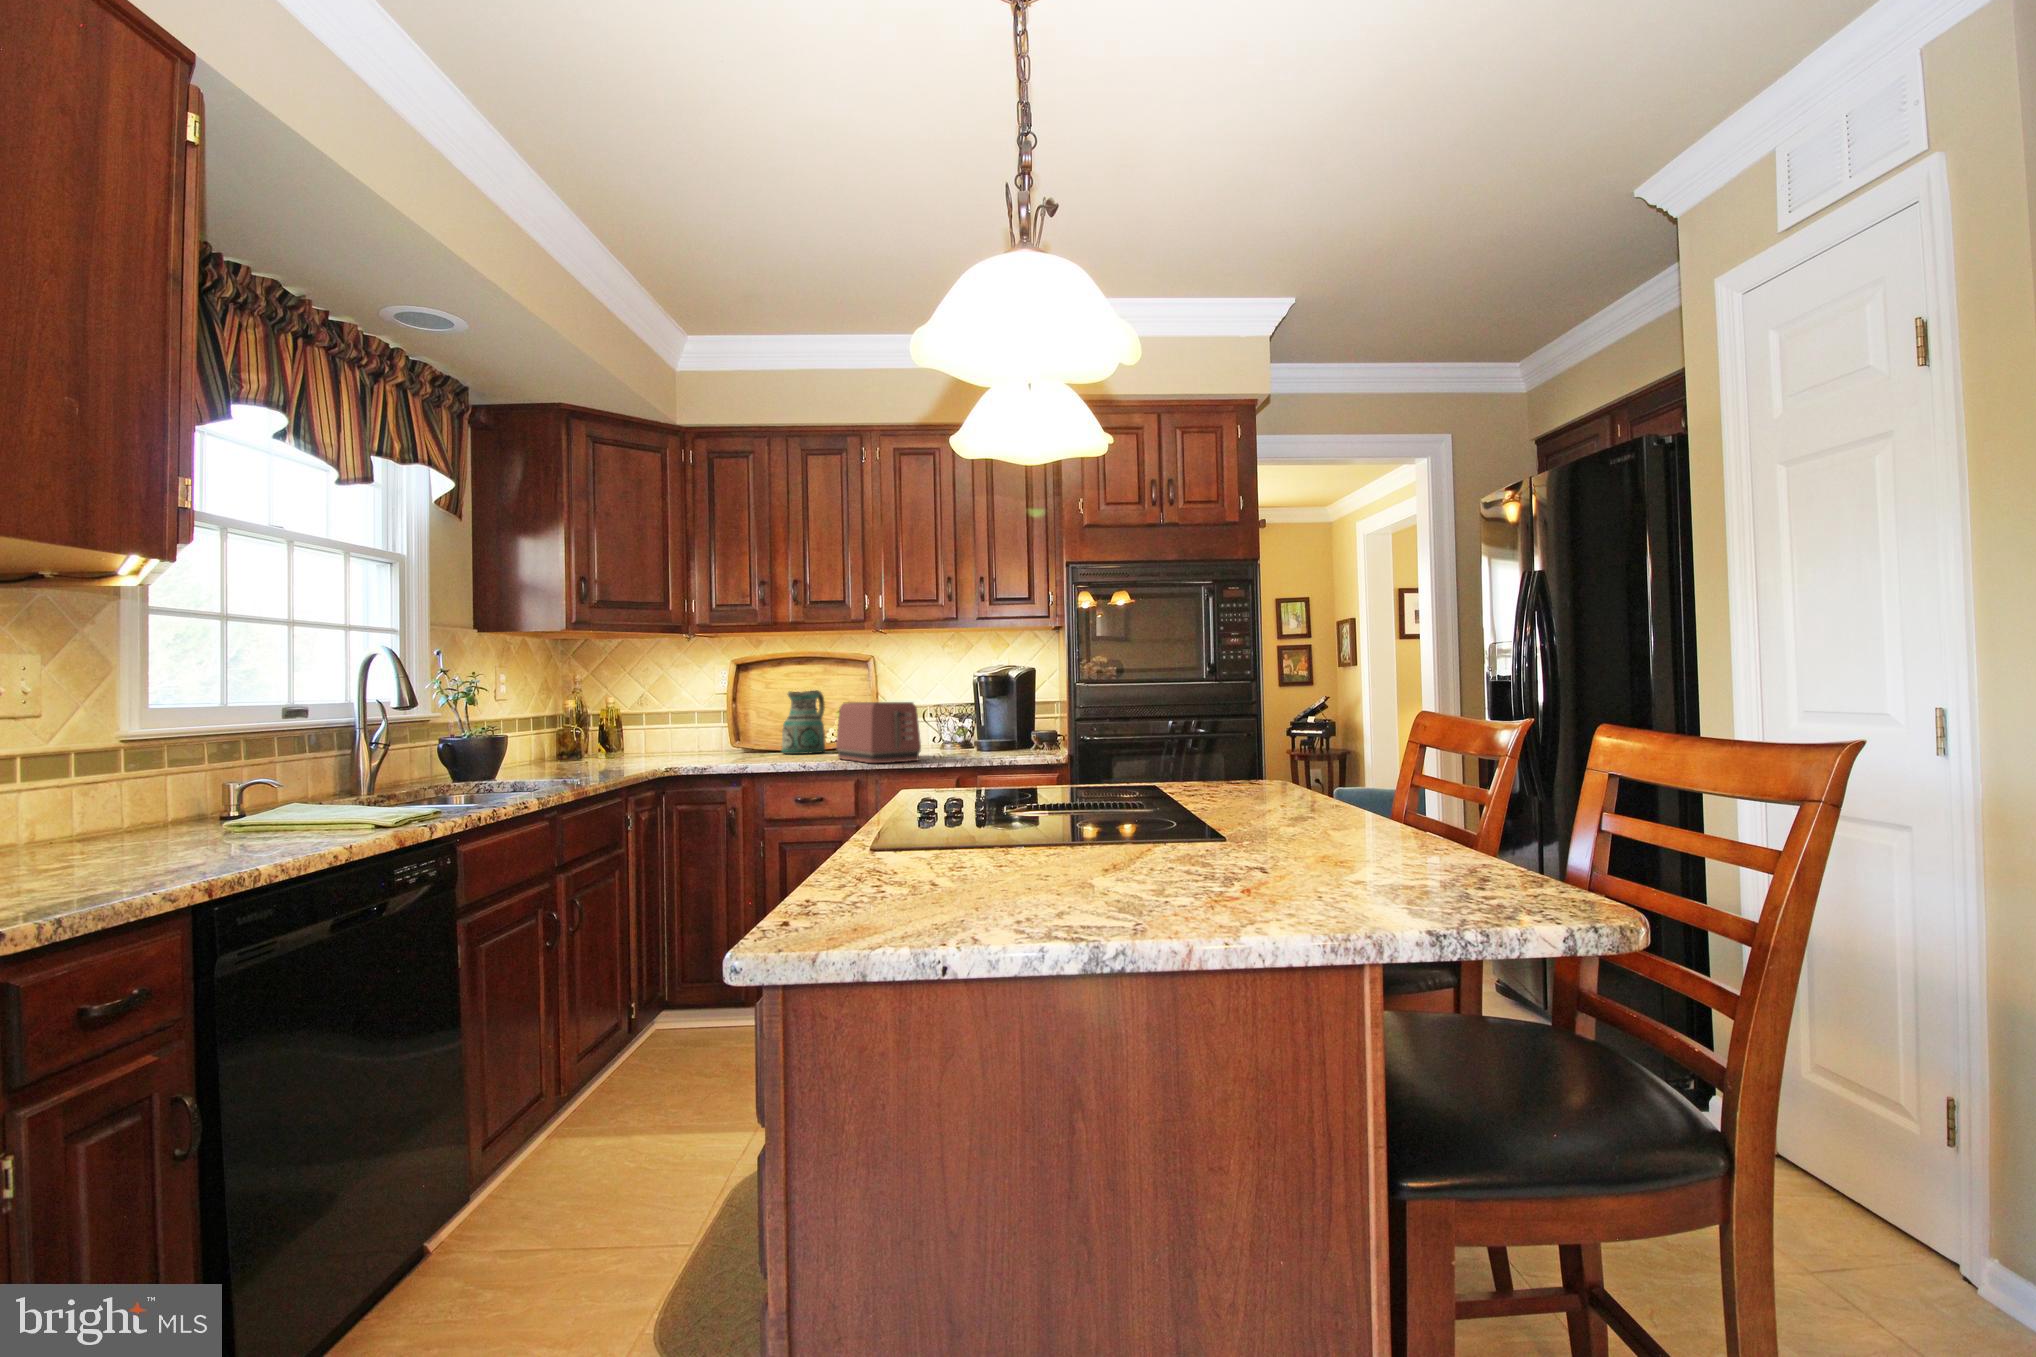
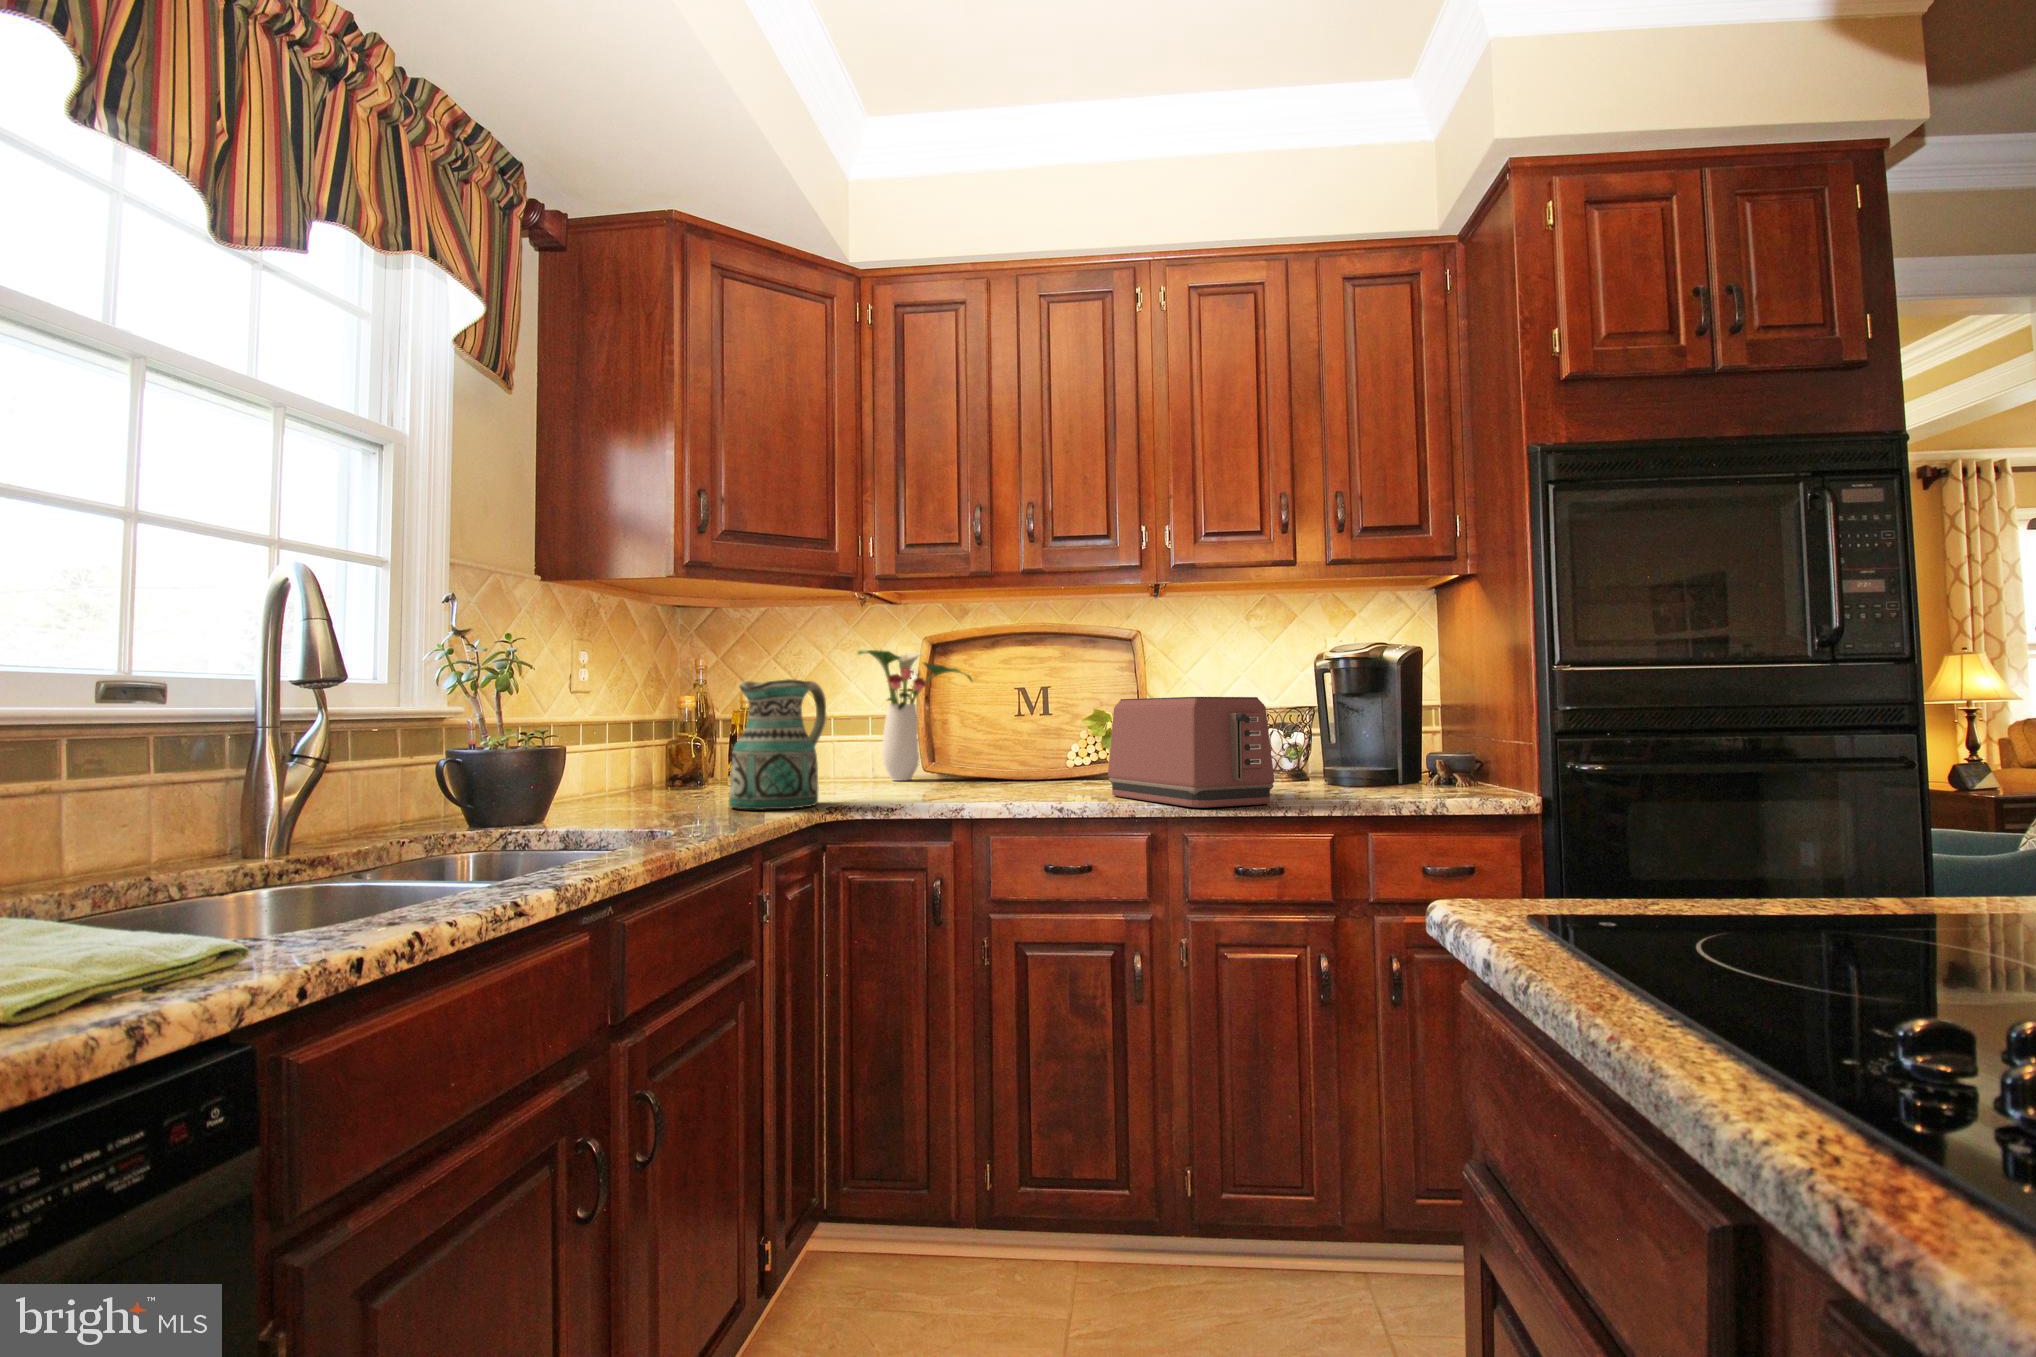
flower arrangement: none [685,667,763,753] -> present [858,650,972,781]
ceramic pitcher: present [781,690,825,754] -> present [729,679,826,809]

